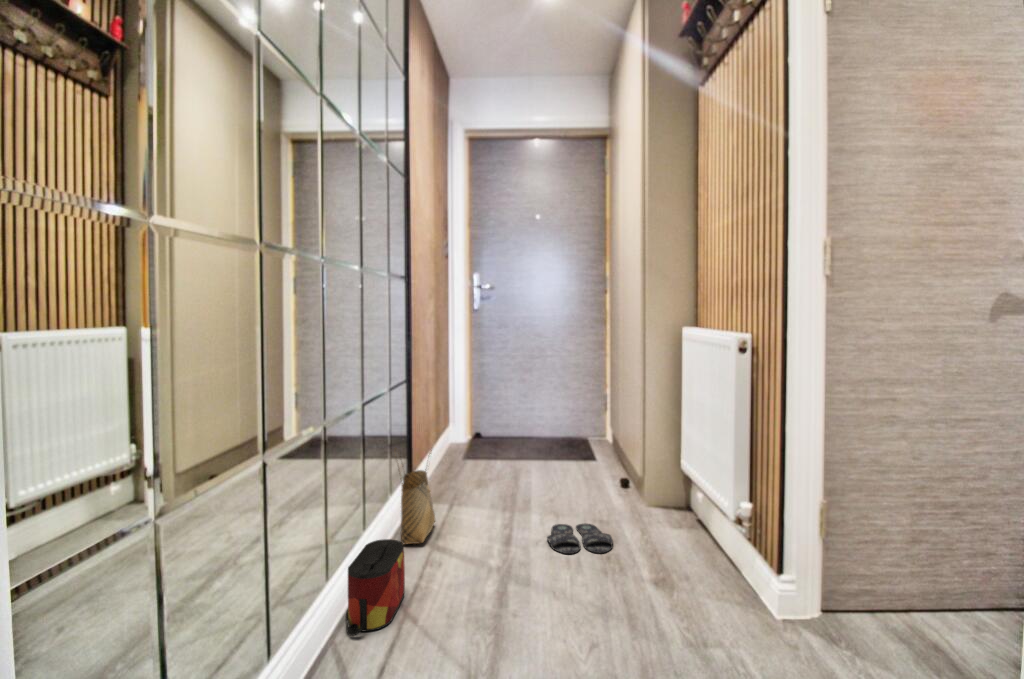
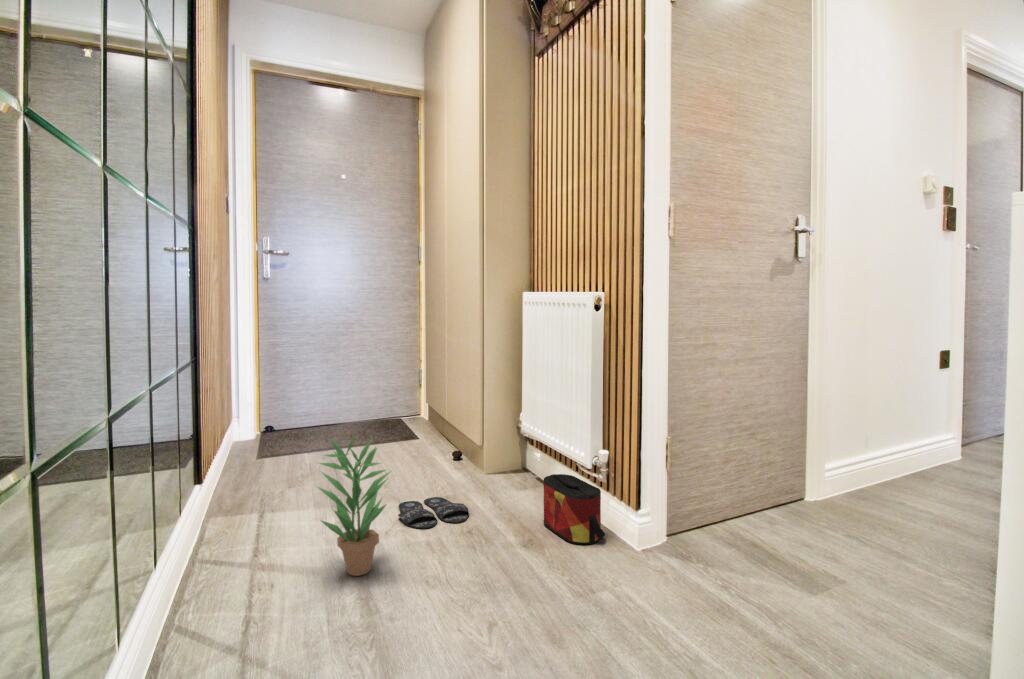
woven basket: present [395,448,435,544] -> none [208,427,260,548]
potted plant: none [458,463,524,590] -> present [318,438,390,576]
bag: present [345,539,405,636] -> present [544,474,605,545]

